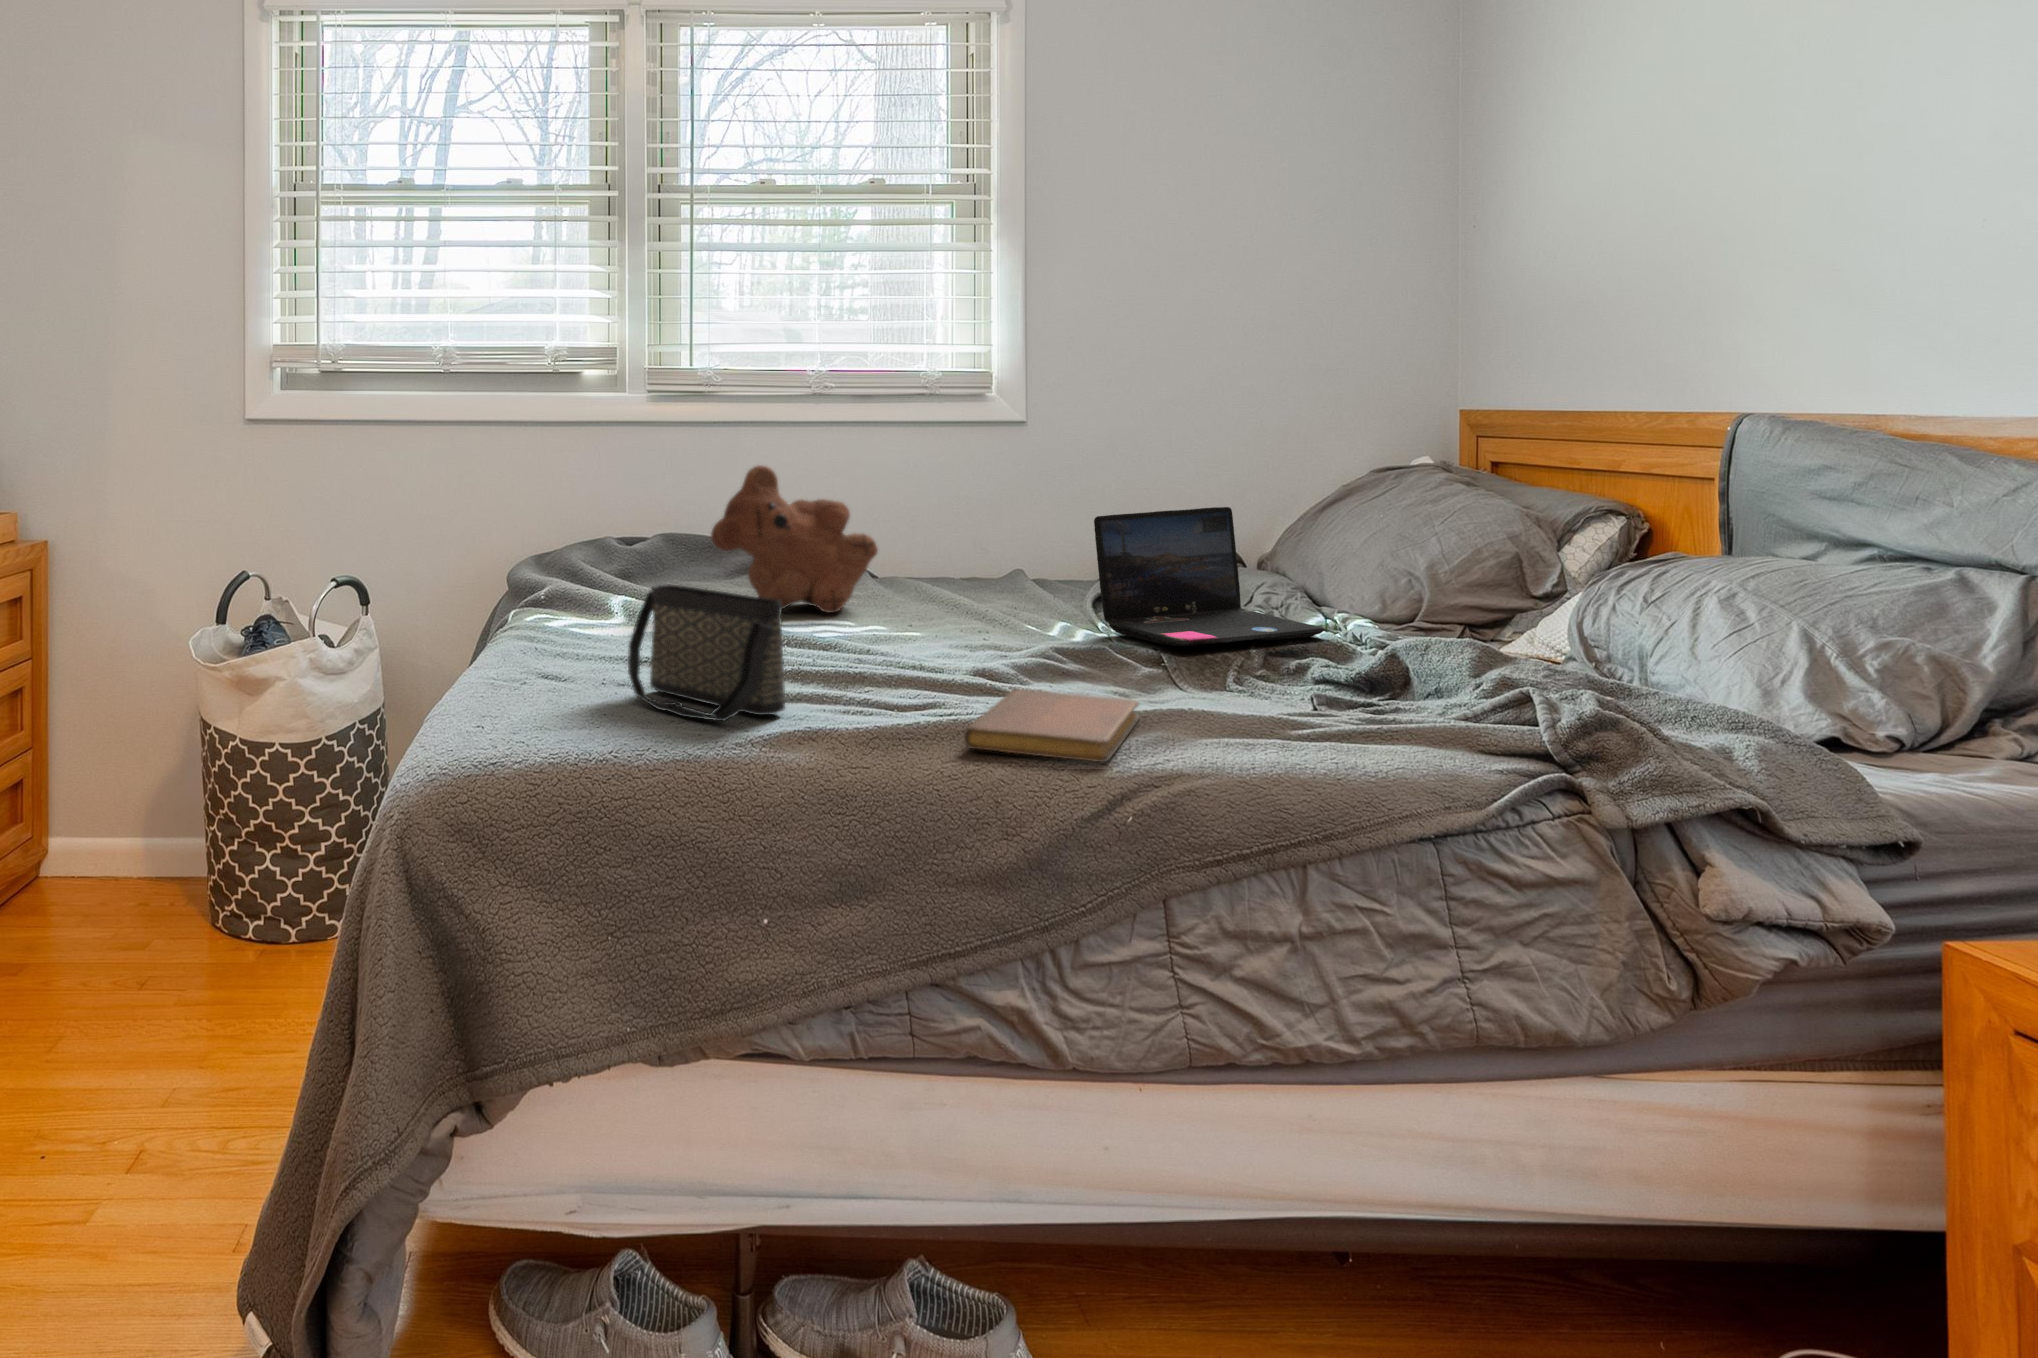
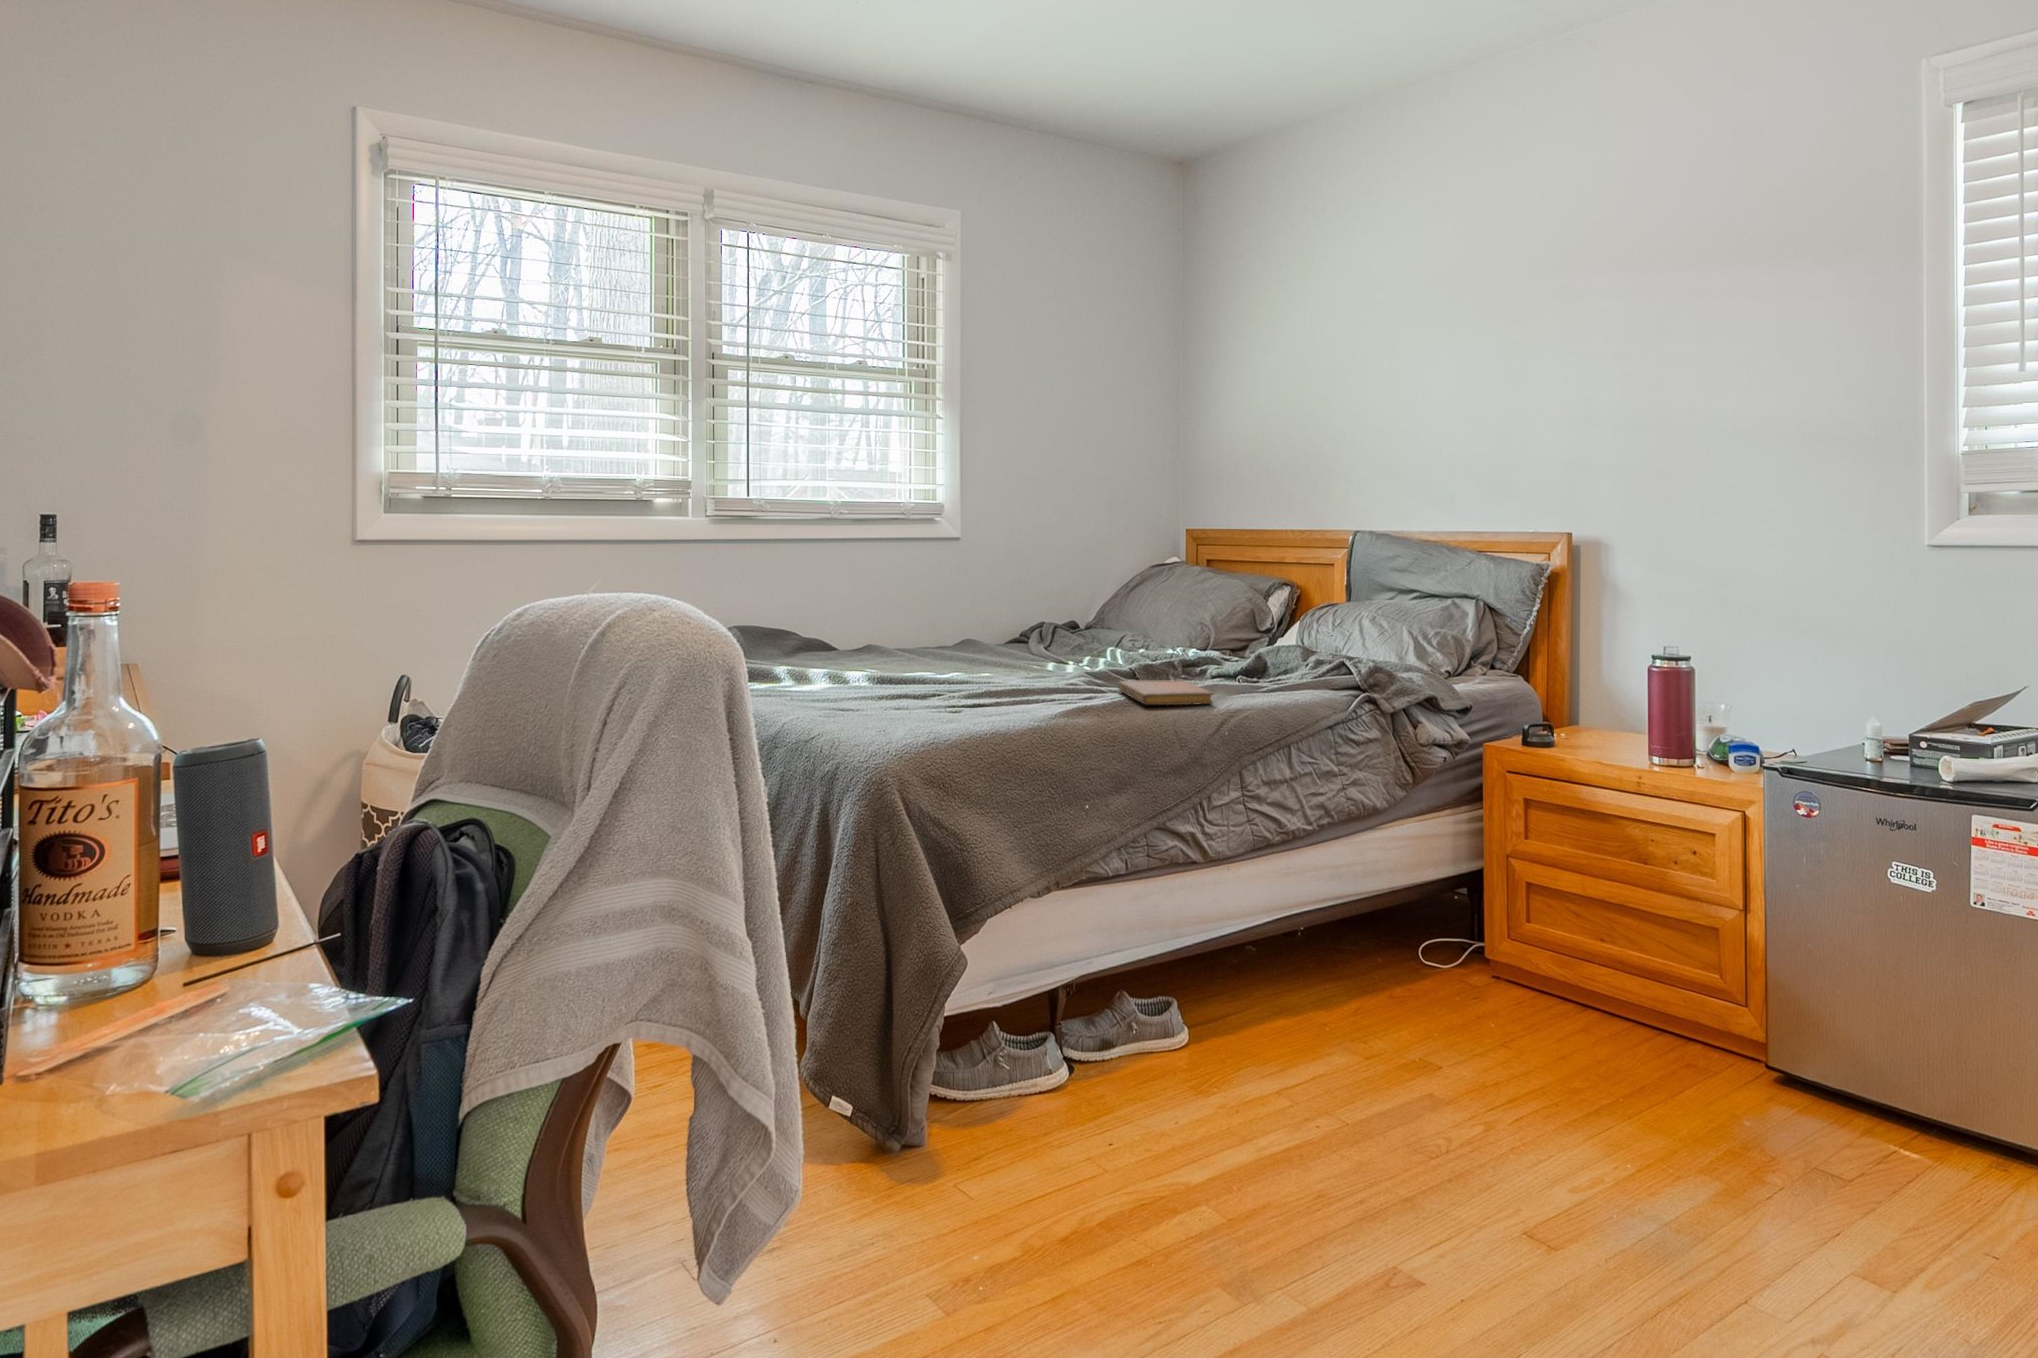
teddy bear: present [711,465,878,613] -> none [823,566,923,665]
laptop: present [1094,507,1325,647] -> none [1072,588,1184,664]
handbag: present [628,584,785,721] -> none [904,634,1020,709]

